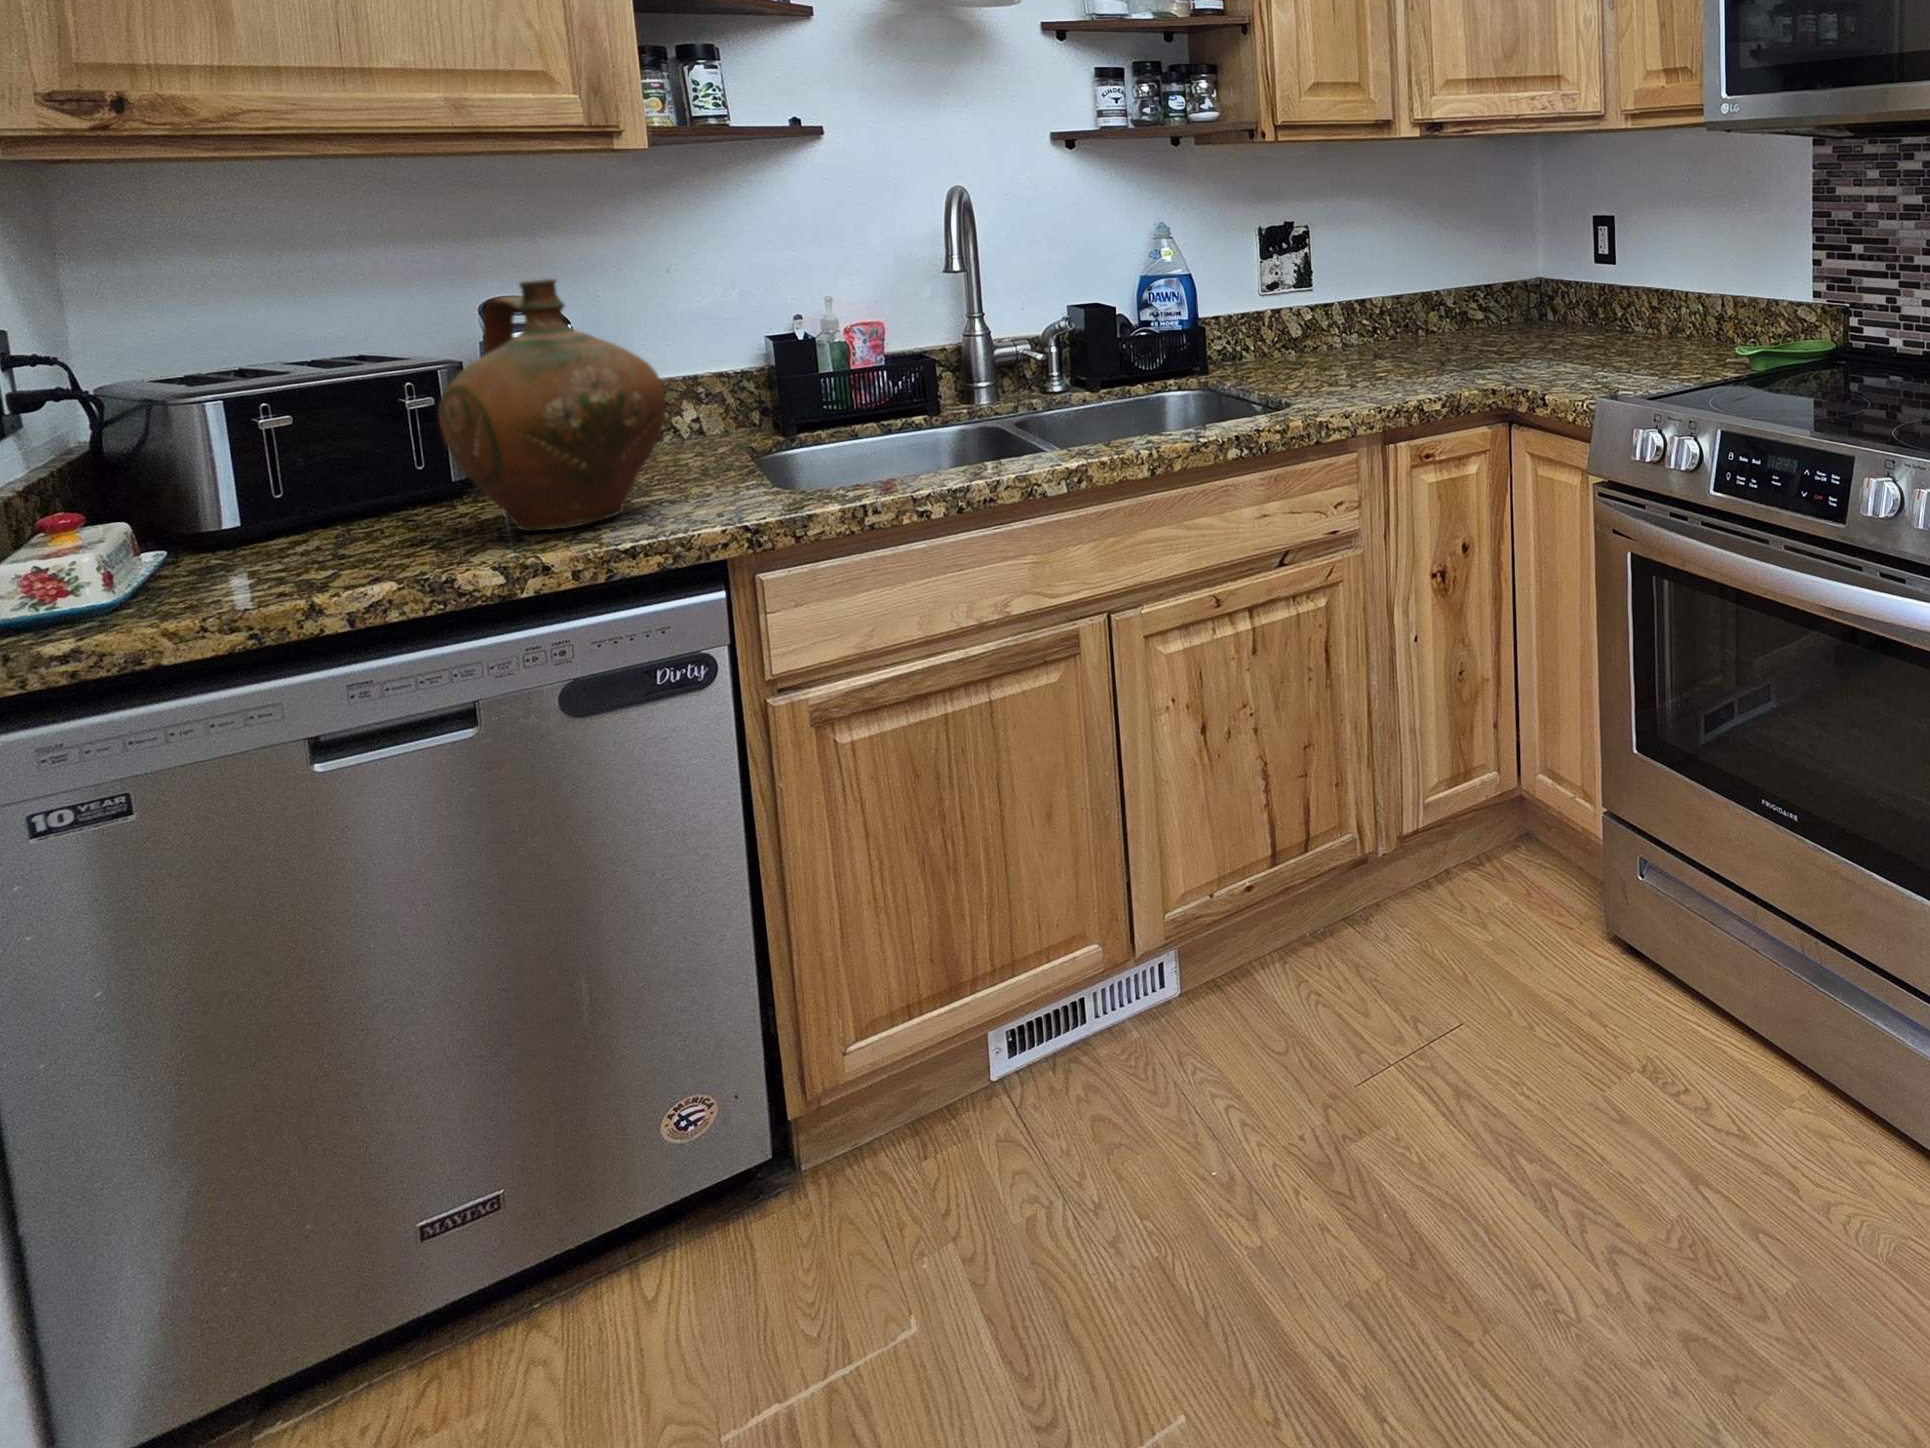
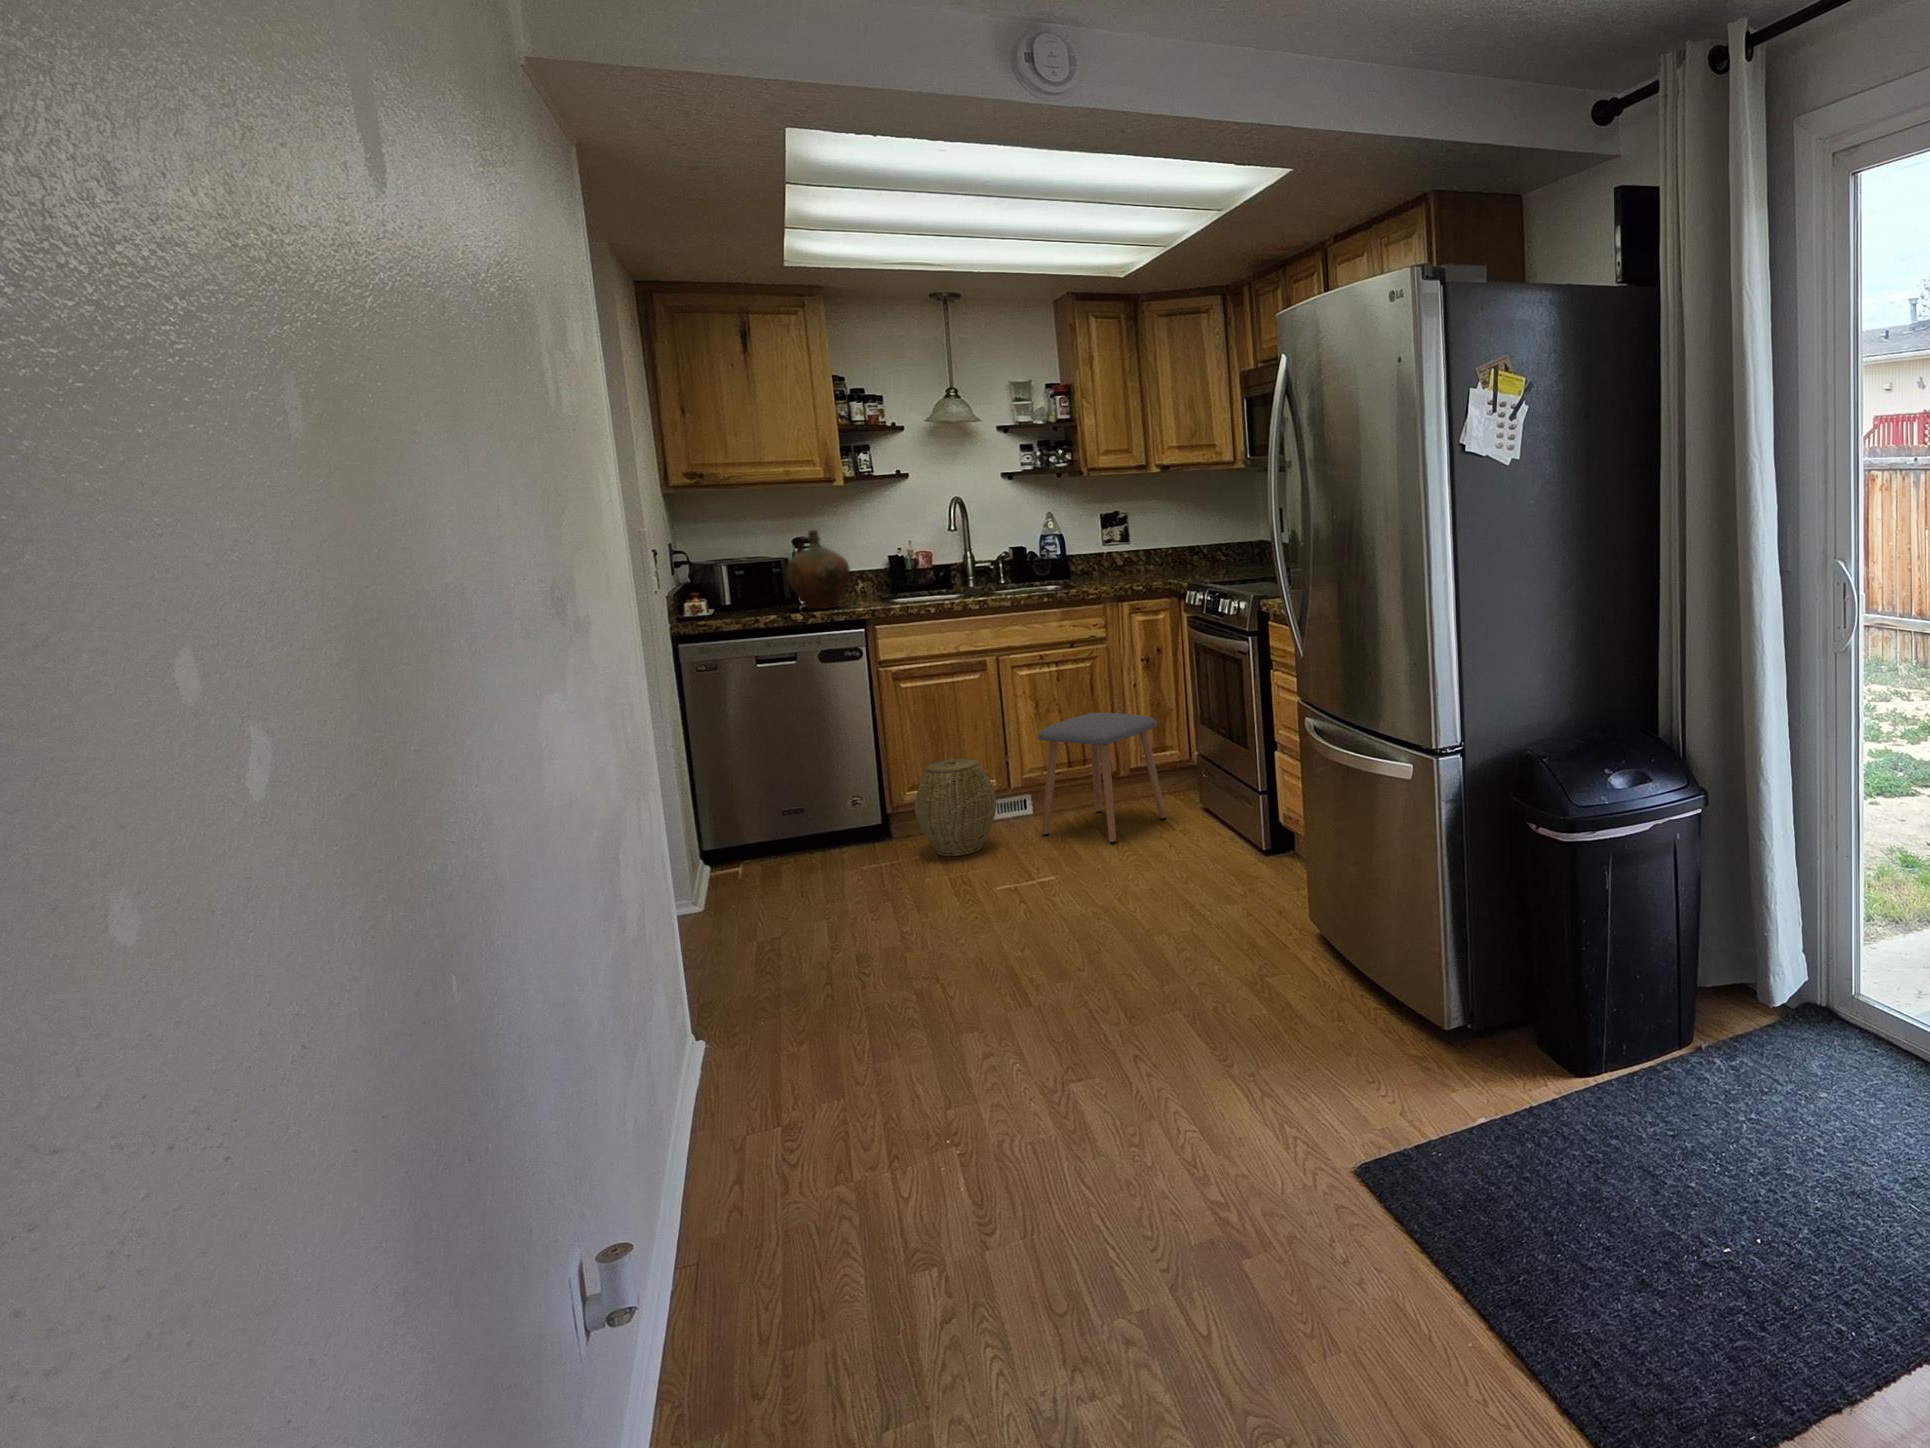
stool: none [1256,739,1555,1173] -> present [1038,713,1166,843]
woven basket: none [897,960,1150,1318] -> present [915,759,996,856]

